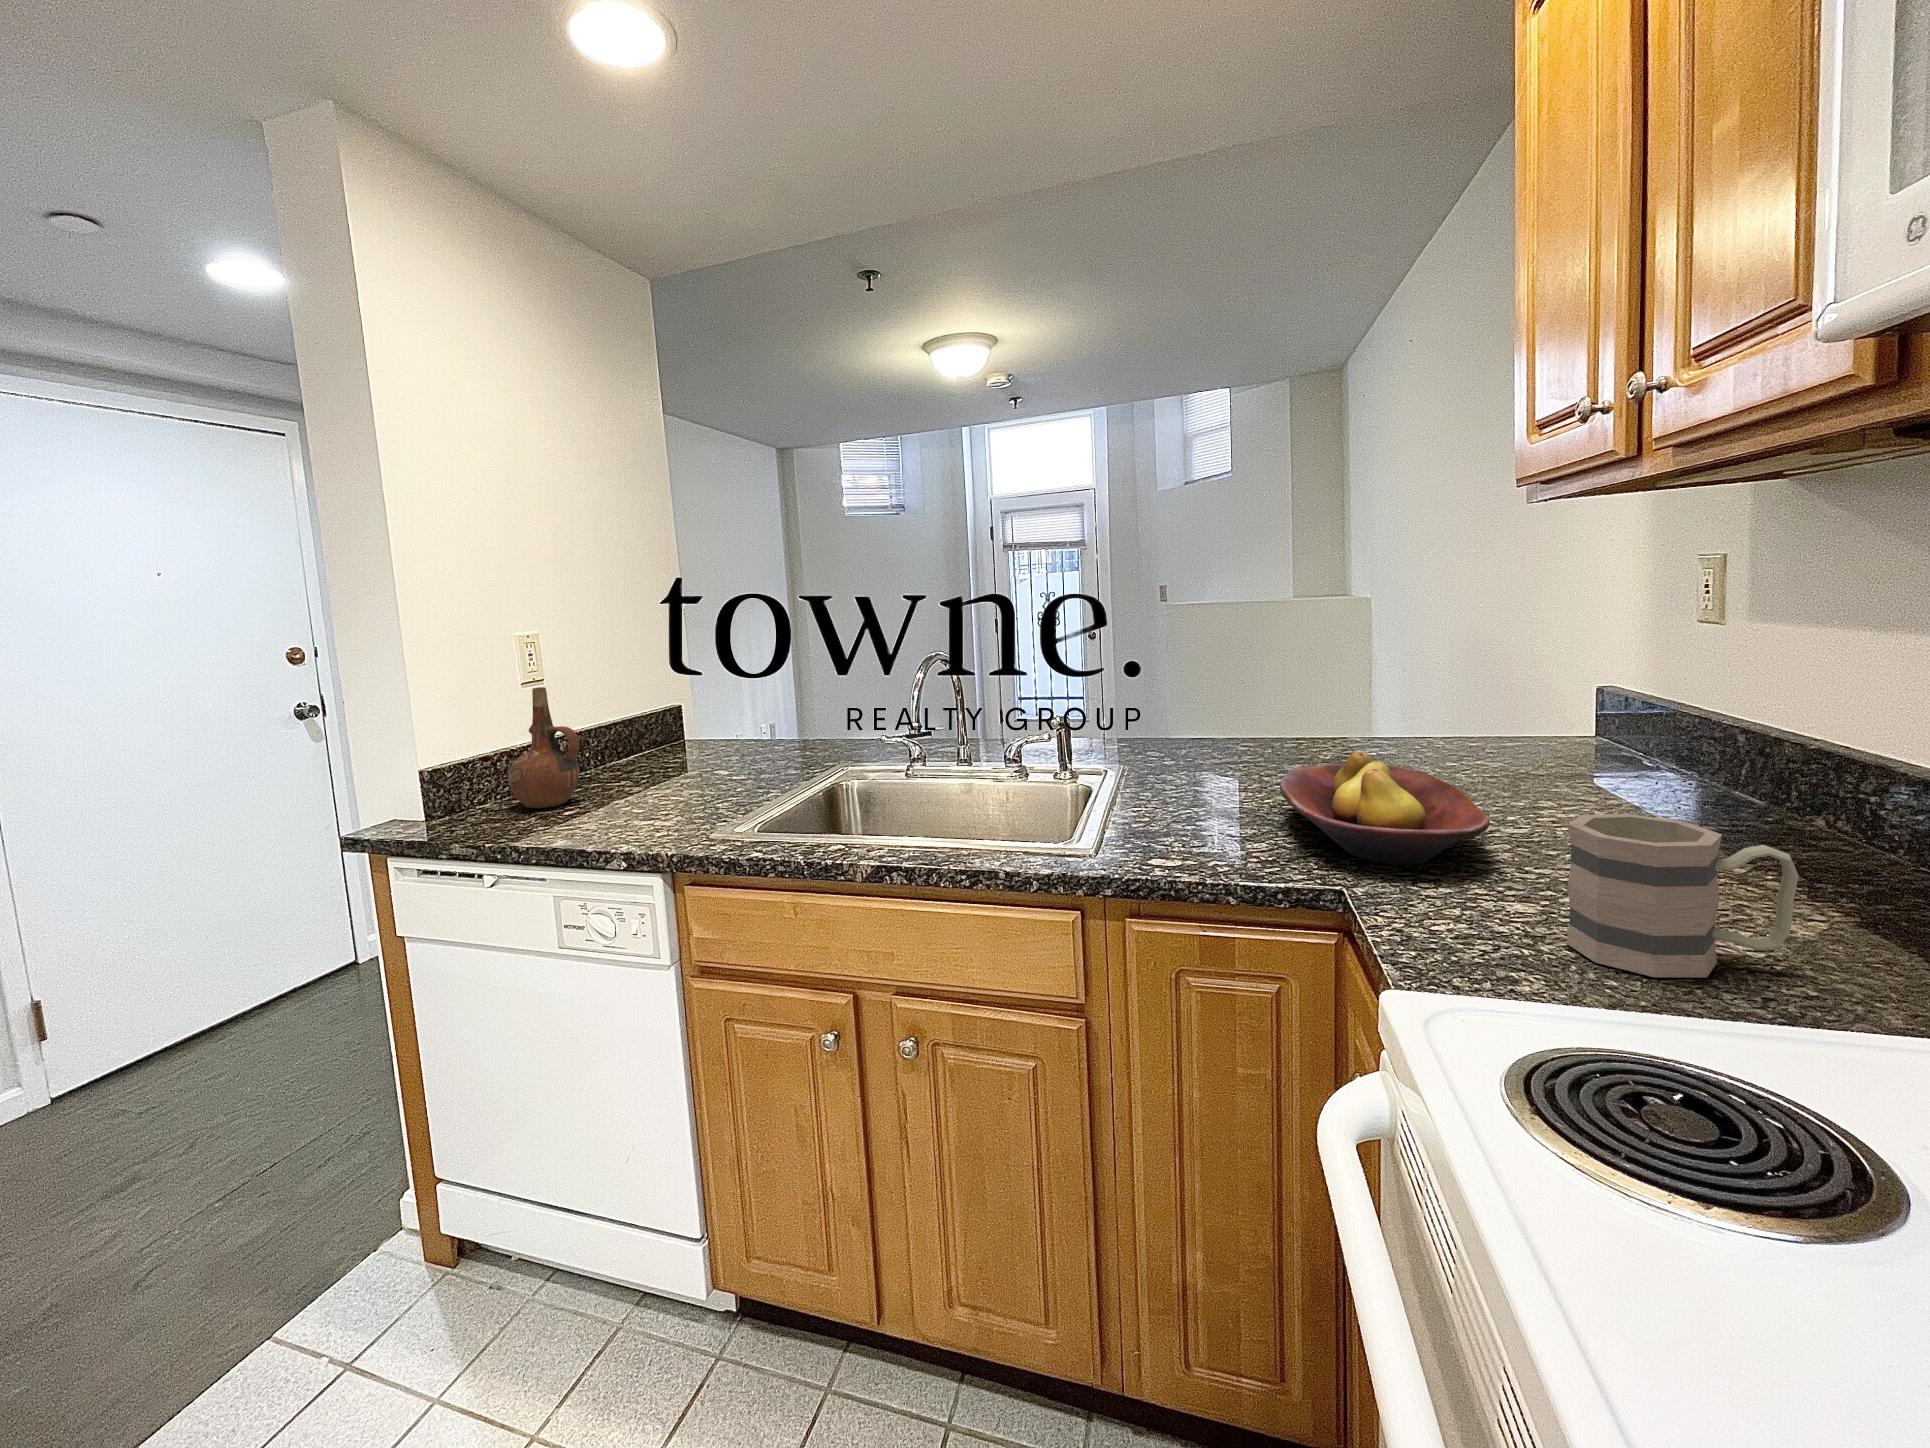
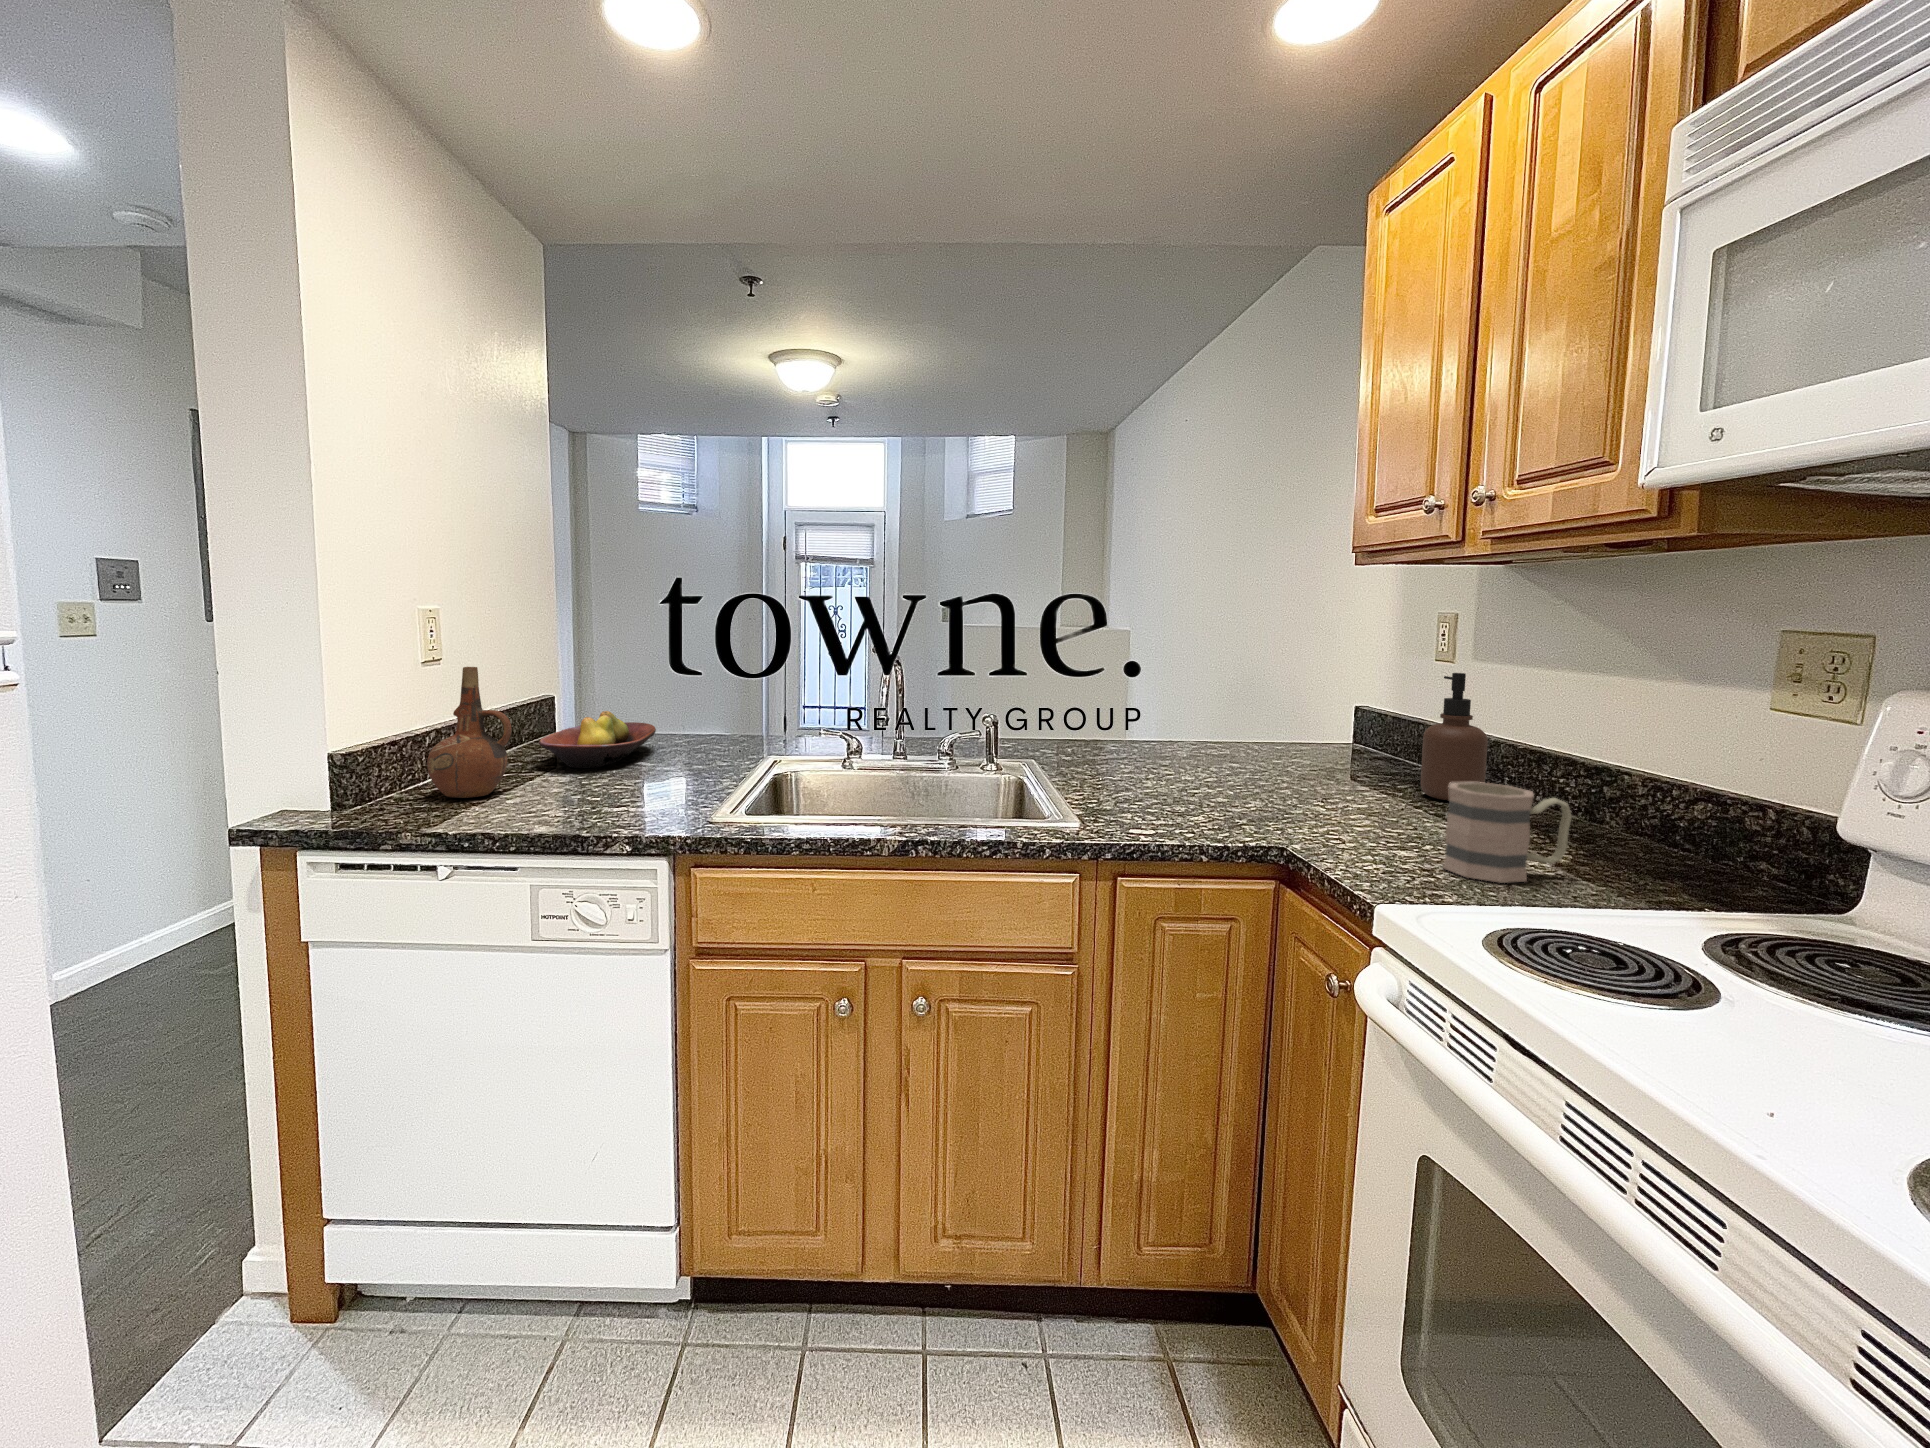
soap dispenser: none [1633,638,1741,824] -> present [1420,673,1488,801]
fruit bowl: present [1279,752,1490,865] -> present [539,711,656,768]

